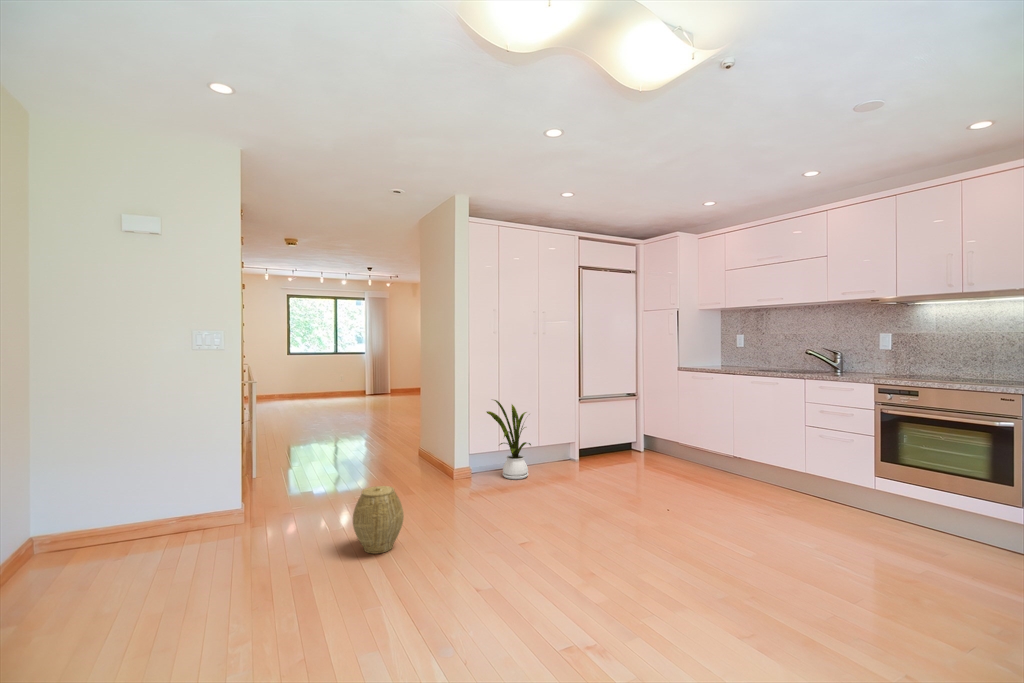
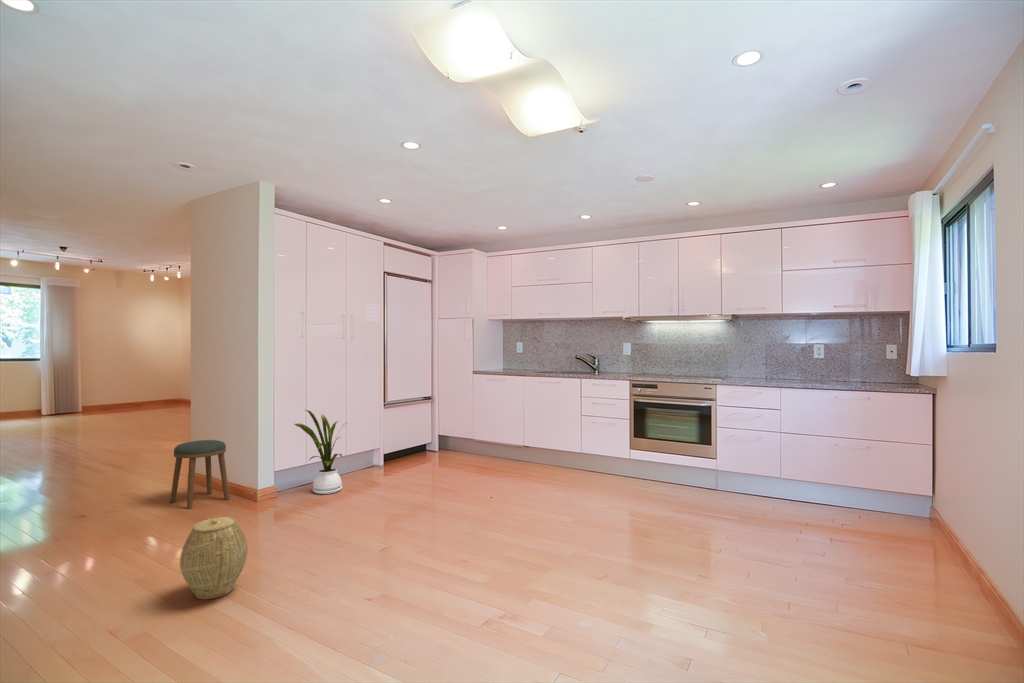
stool: none [398,420,438,476] -> present [170,440,229,509]

